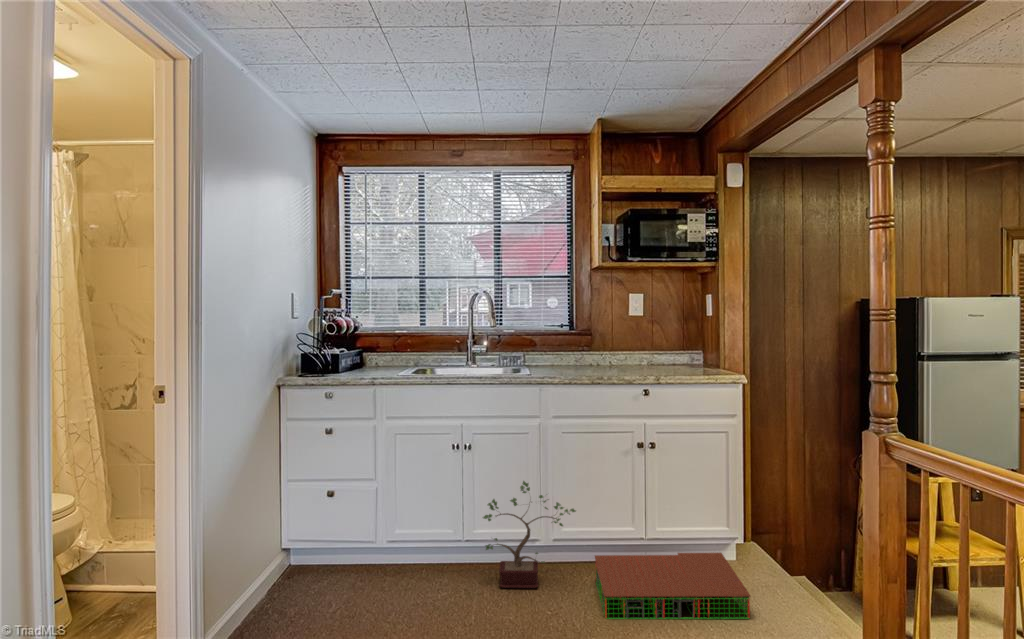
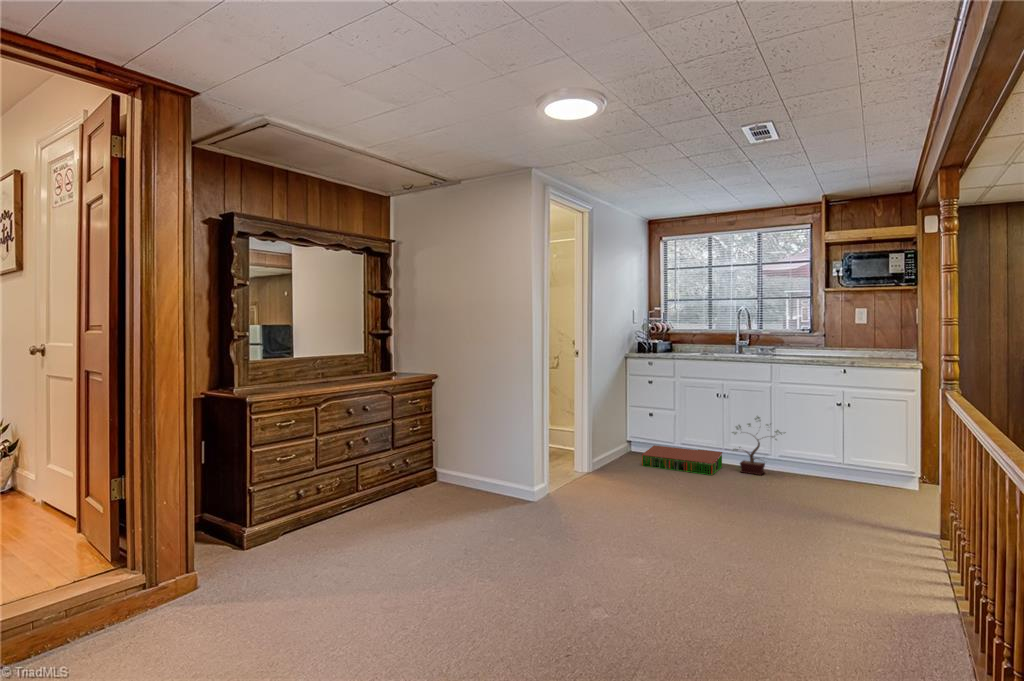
storage bin: present [595,553,750,619] -> present [642,445,722,475]

